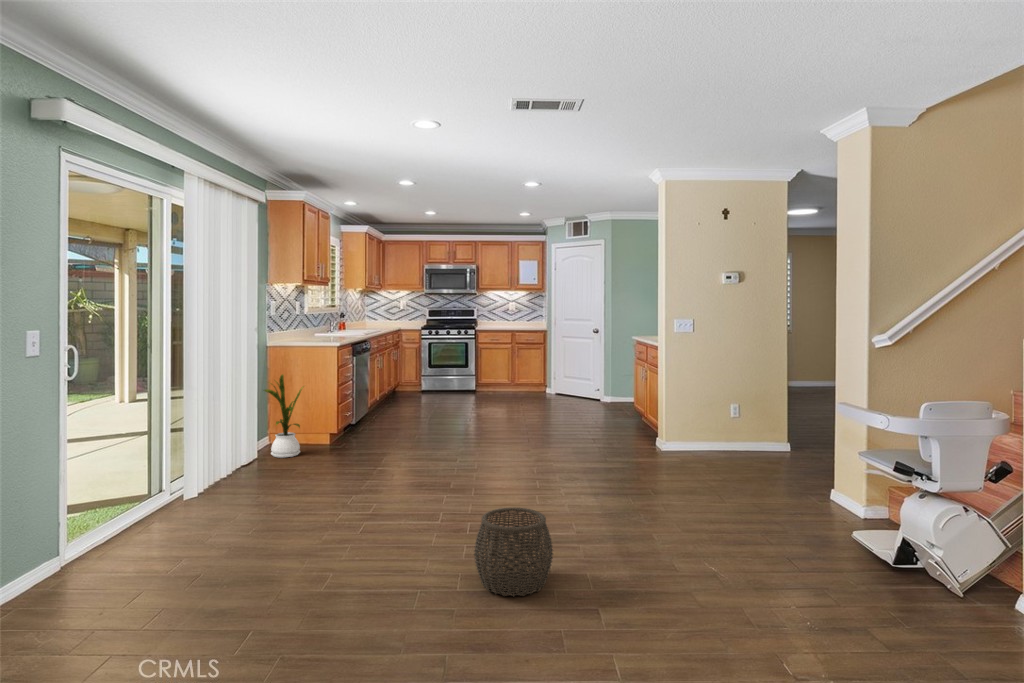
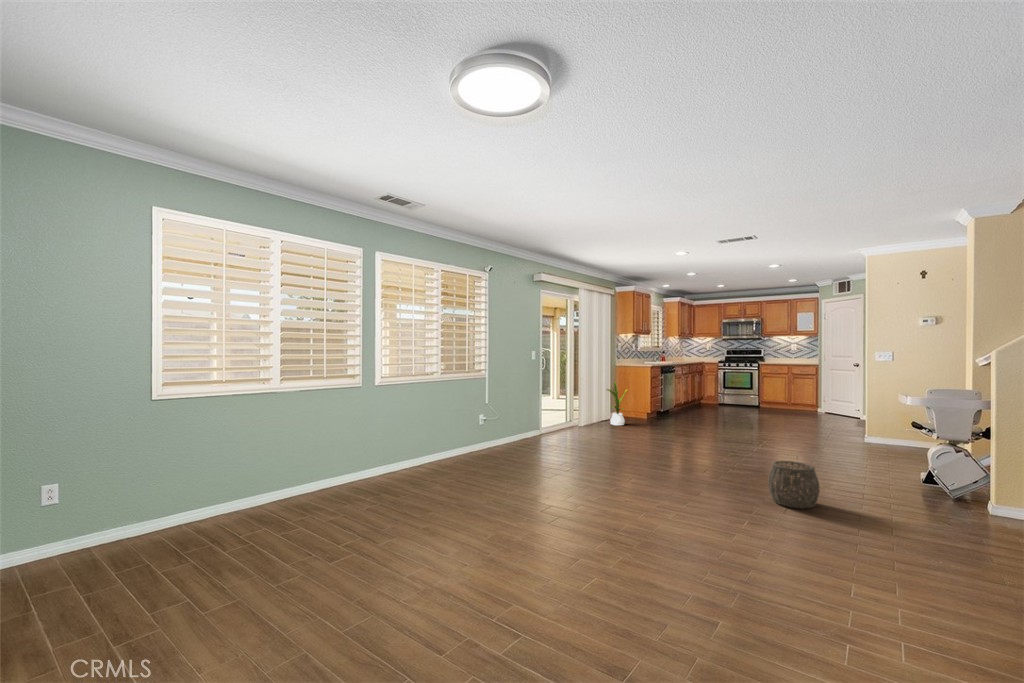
woven basket: present [474,508,553,597] -> present [768,461,820,509]

